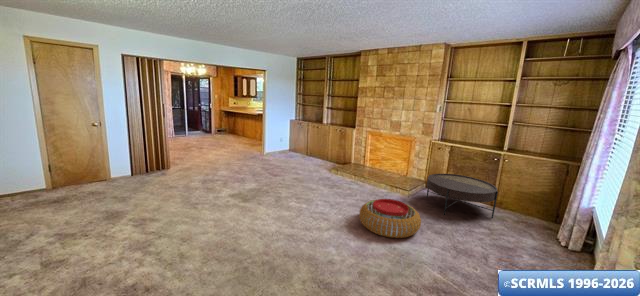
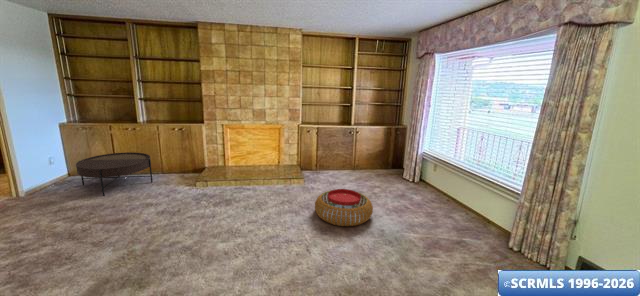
coffee table: present [427,174,498,218] -> present [76,152,153,196]

